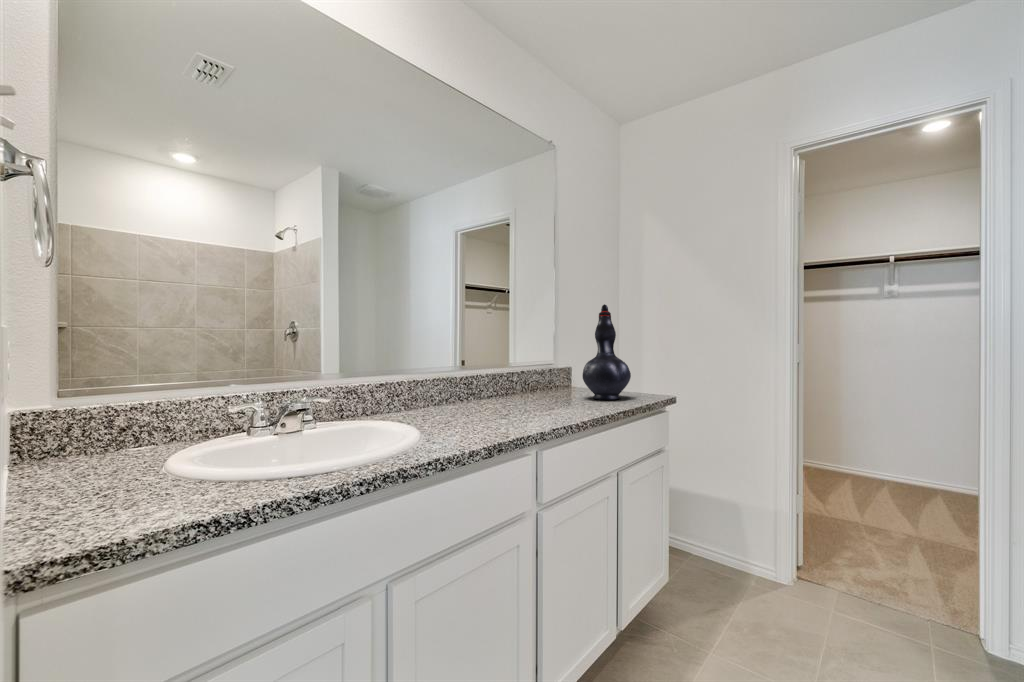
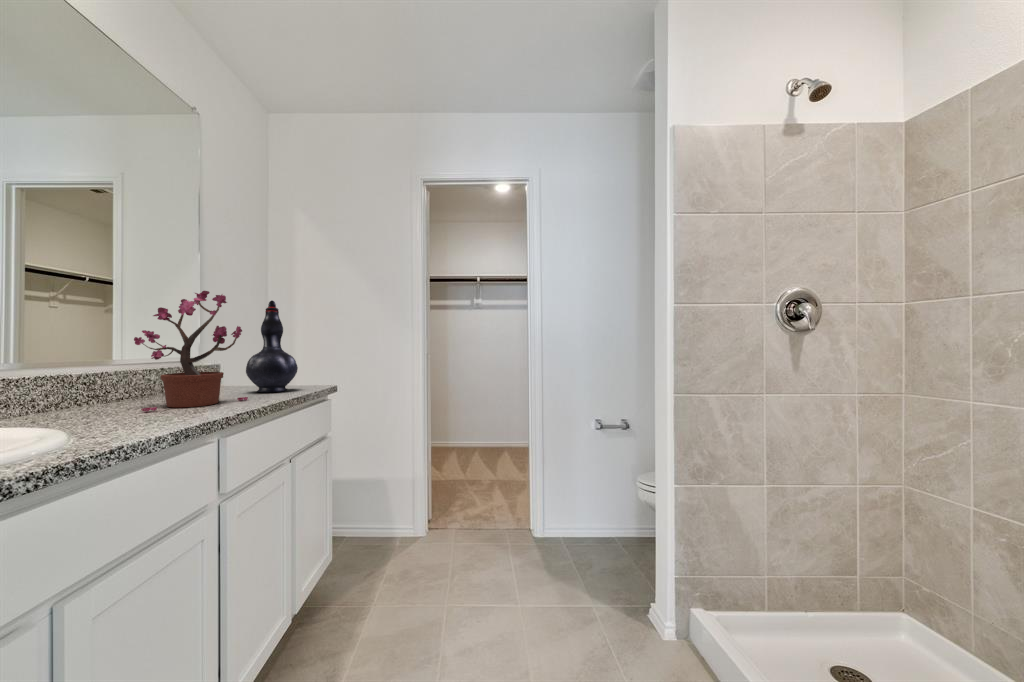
potted plant: none [490,302,576,415] -> present [134,291,248,412]

